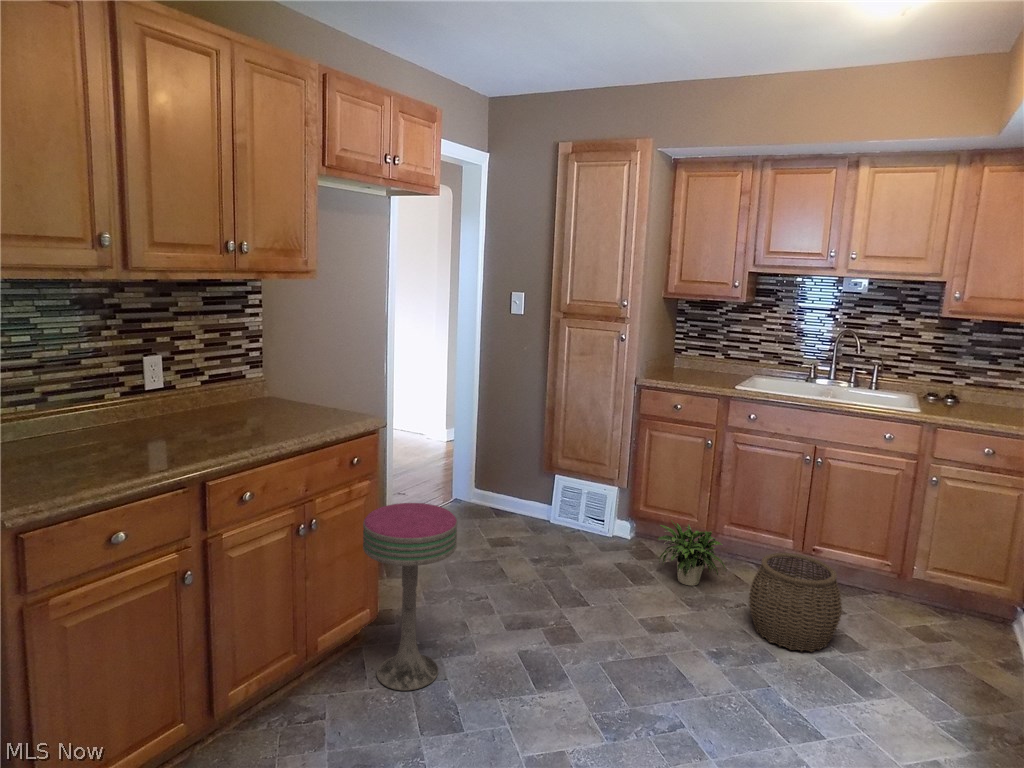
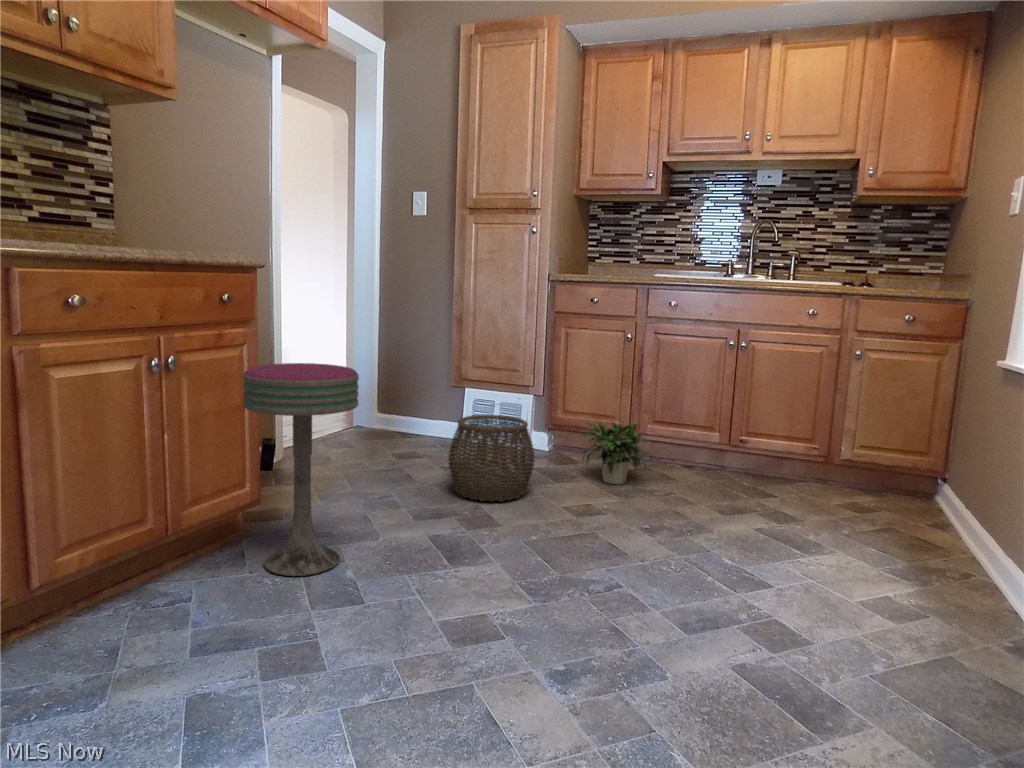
woven basket: present [749,553,842,652] -> present [448,415,535,502]

